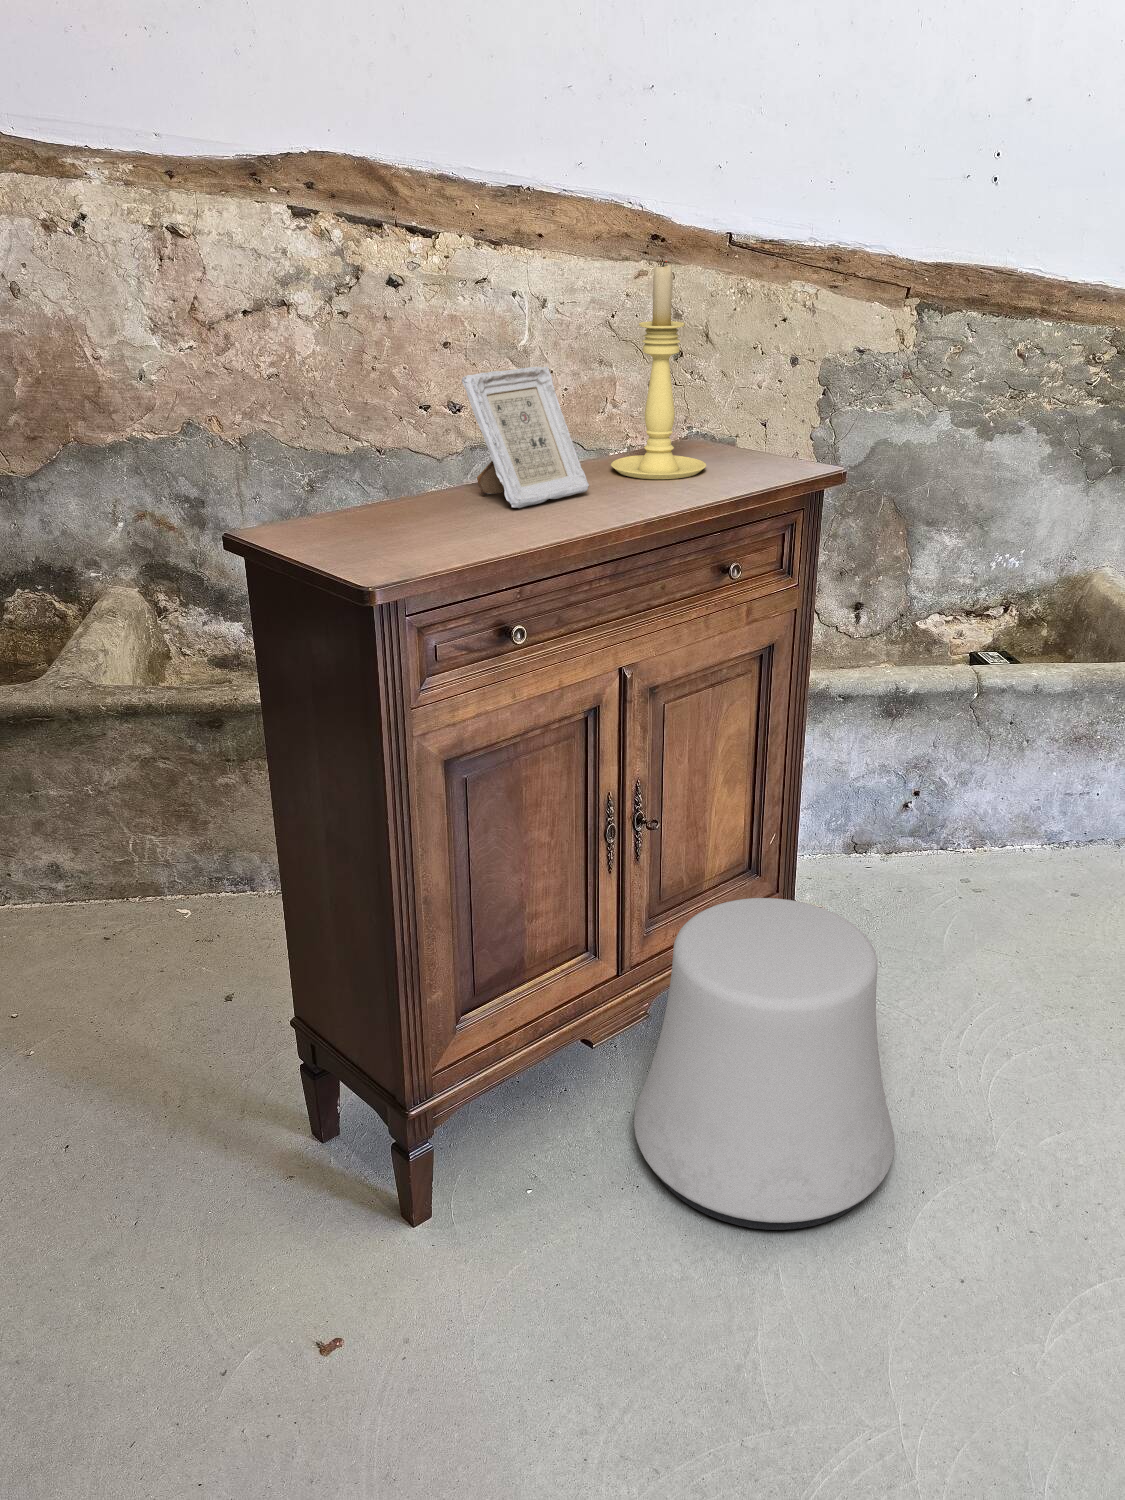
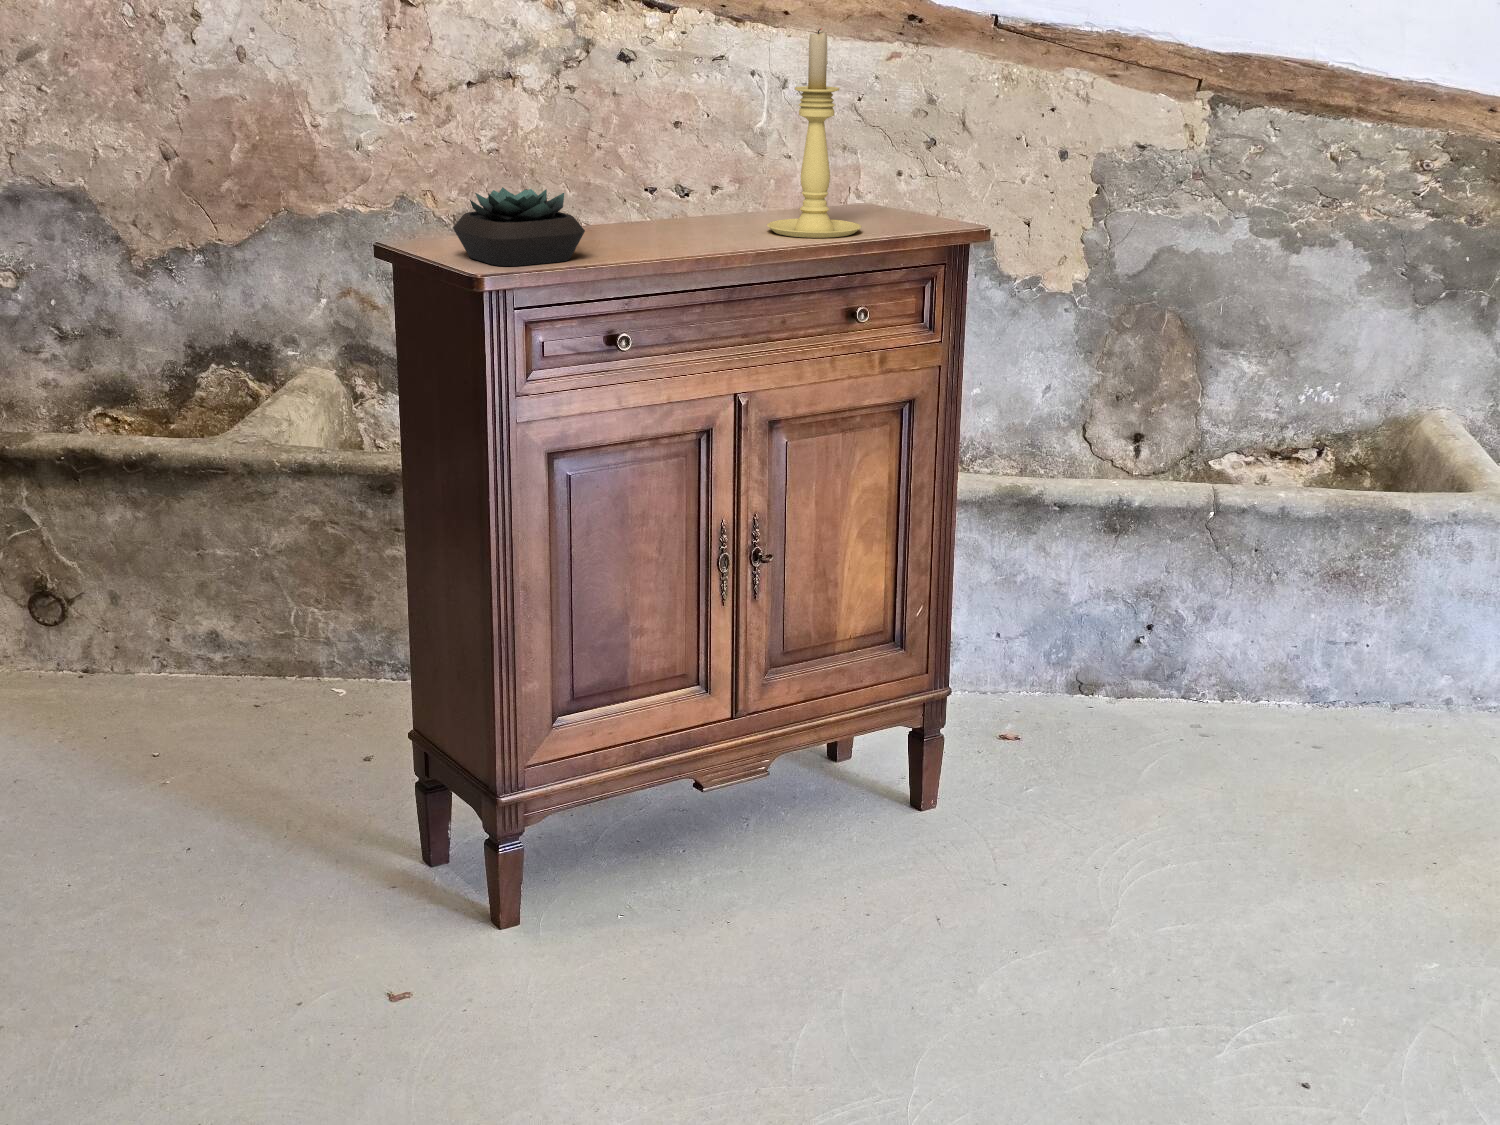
picture frame: present [462,366,589,508] -> none [607,122,728,251]
succulent plant: none [309,449,455,541] -> present [453,187,585,266]
stool: present [634,898,895,1230] -> none [738,657,1003,980]

